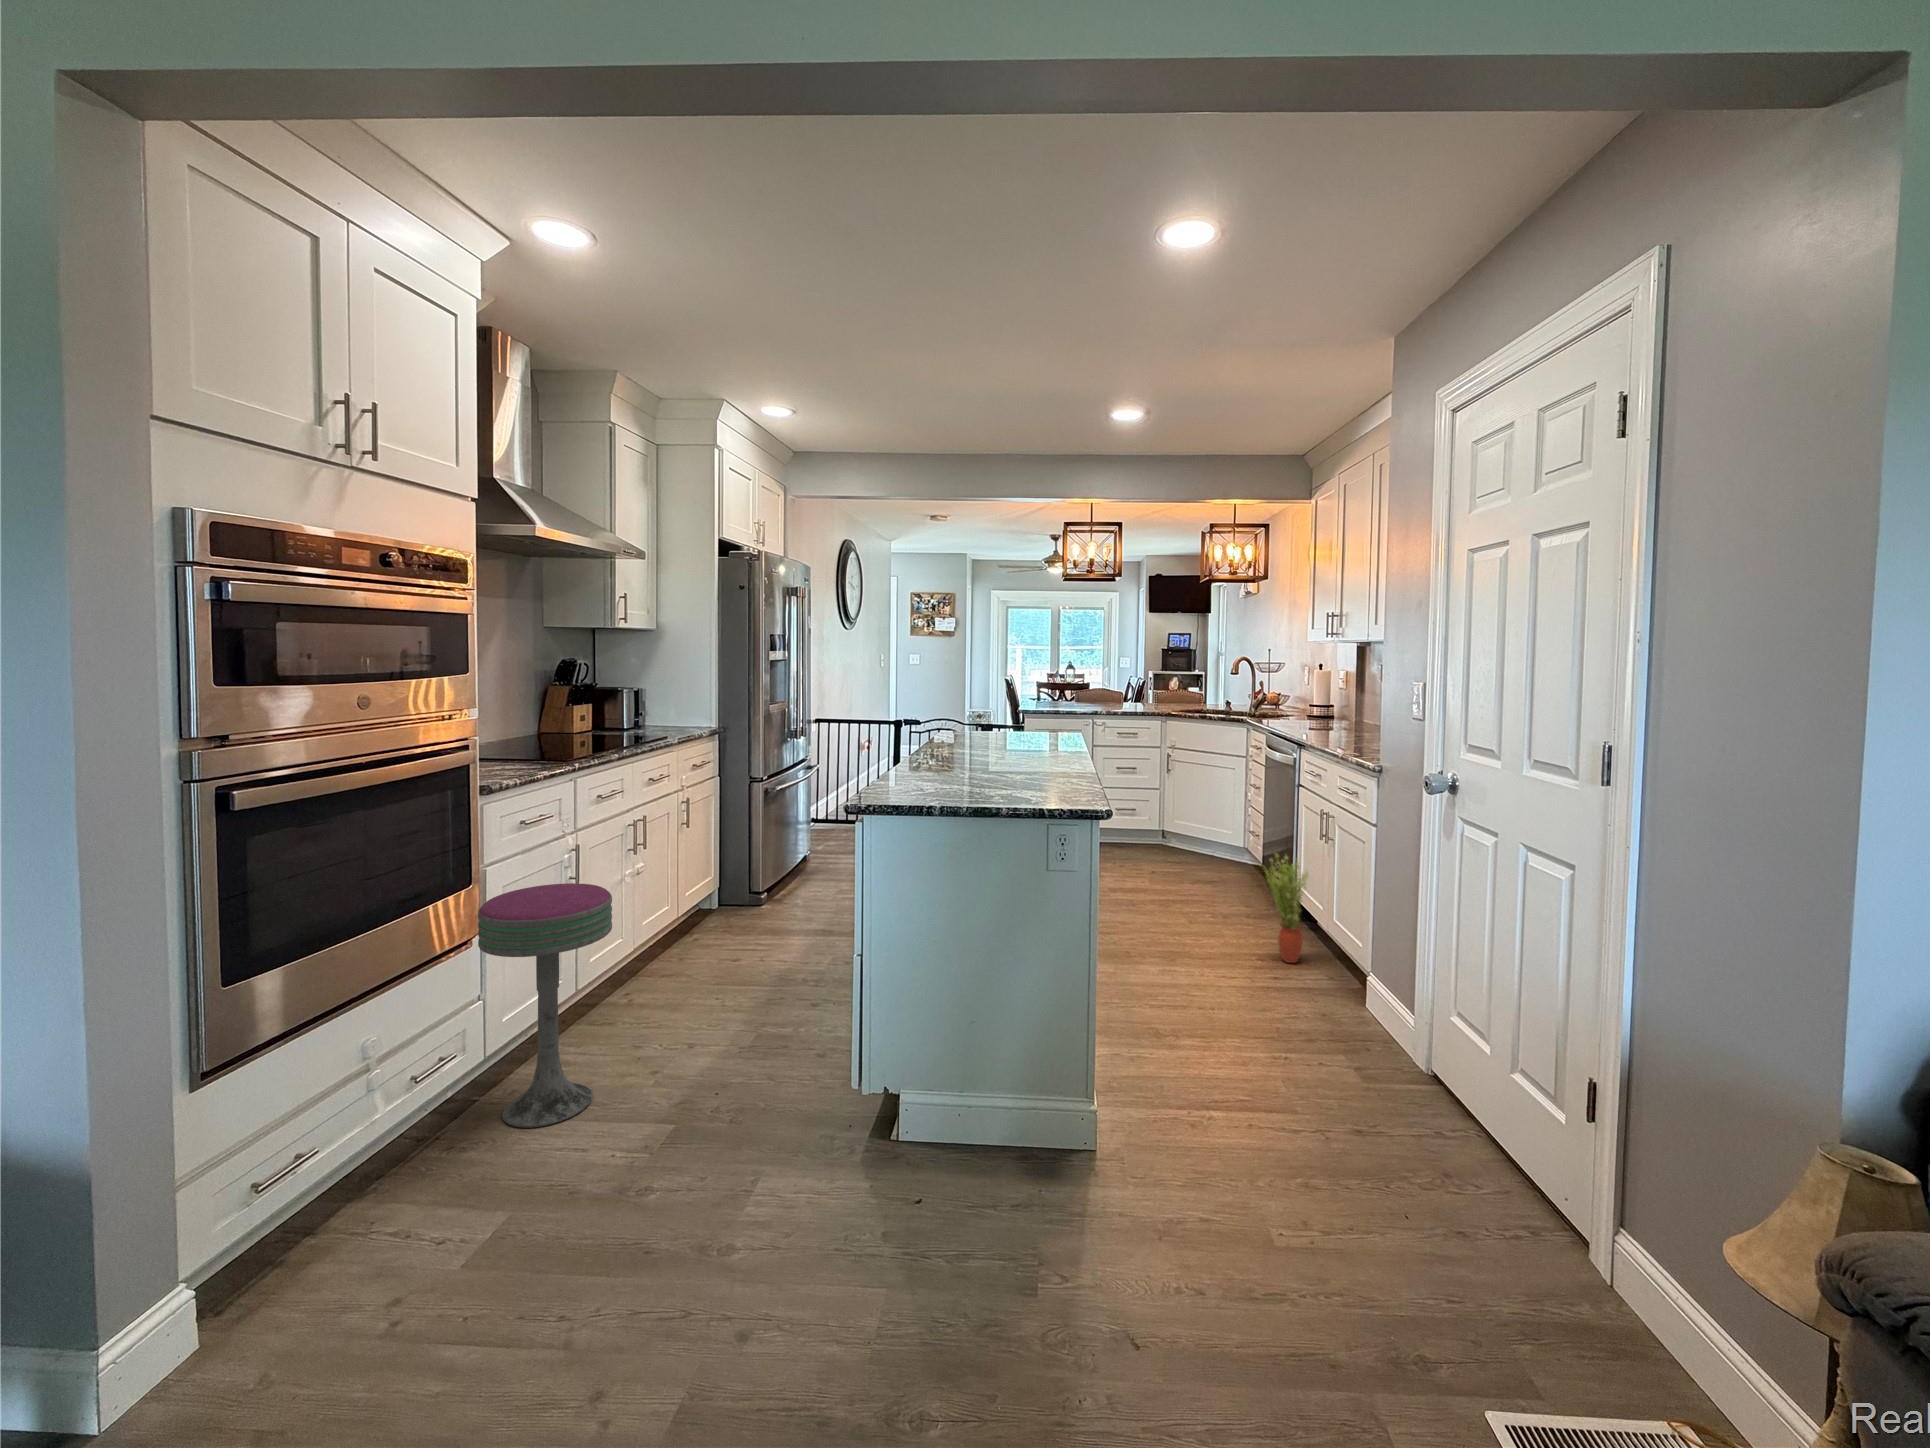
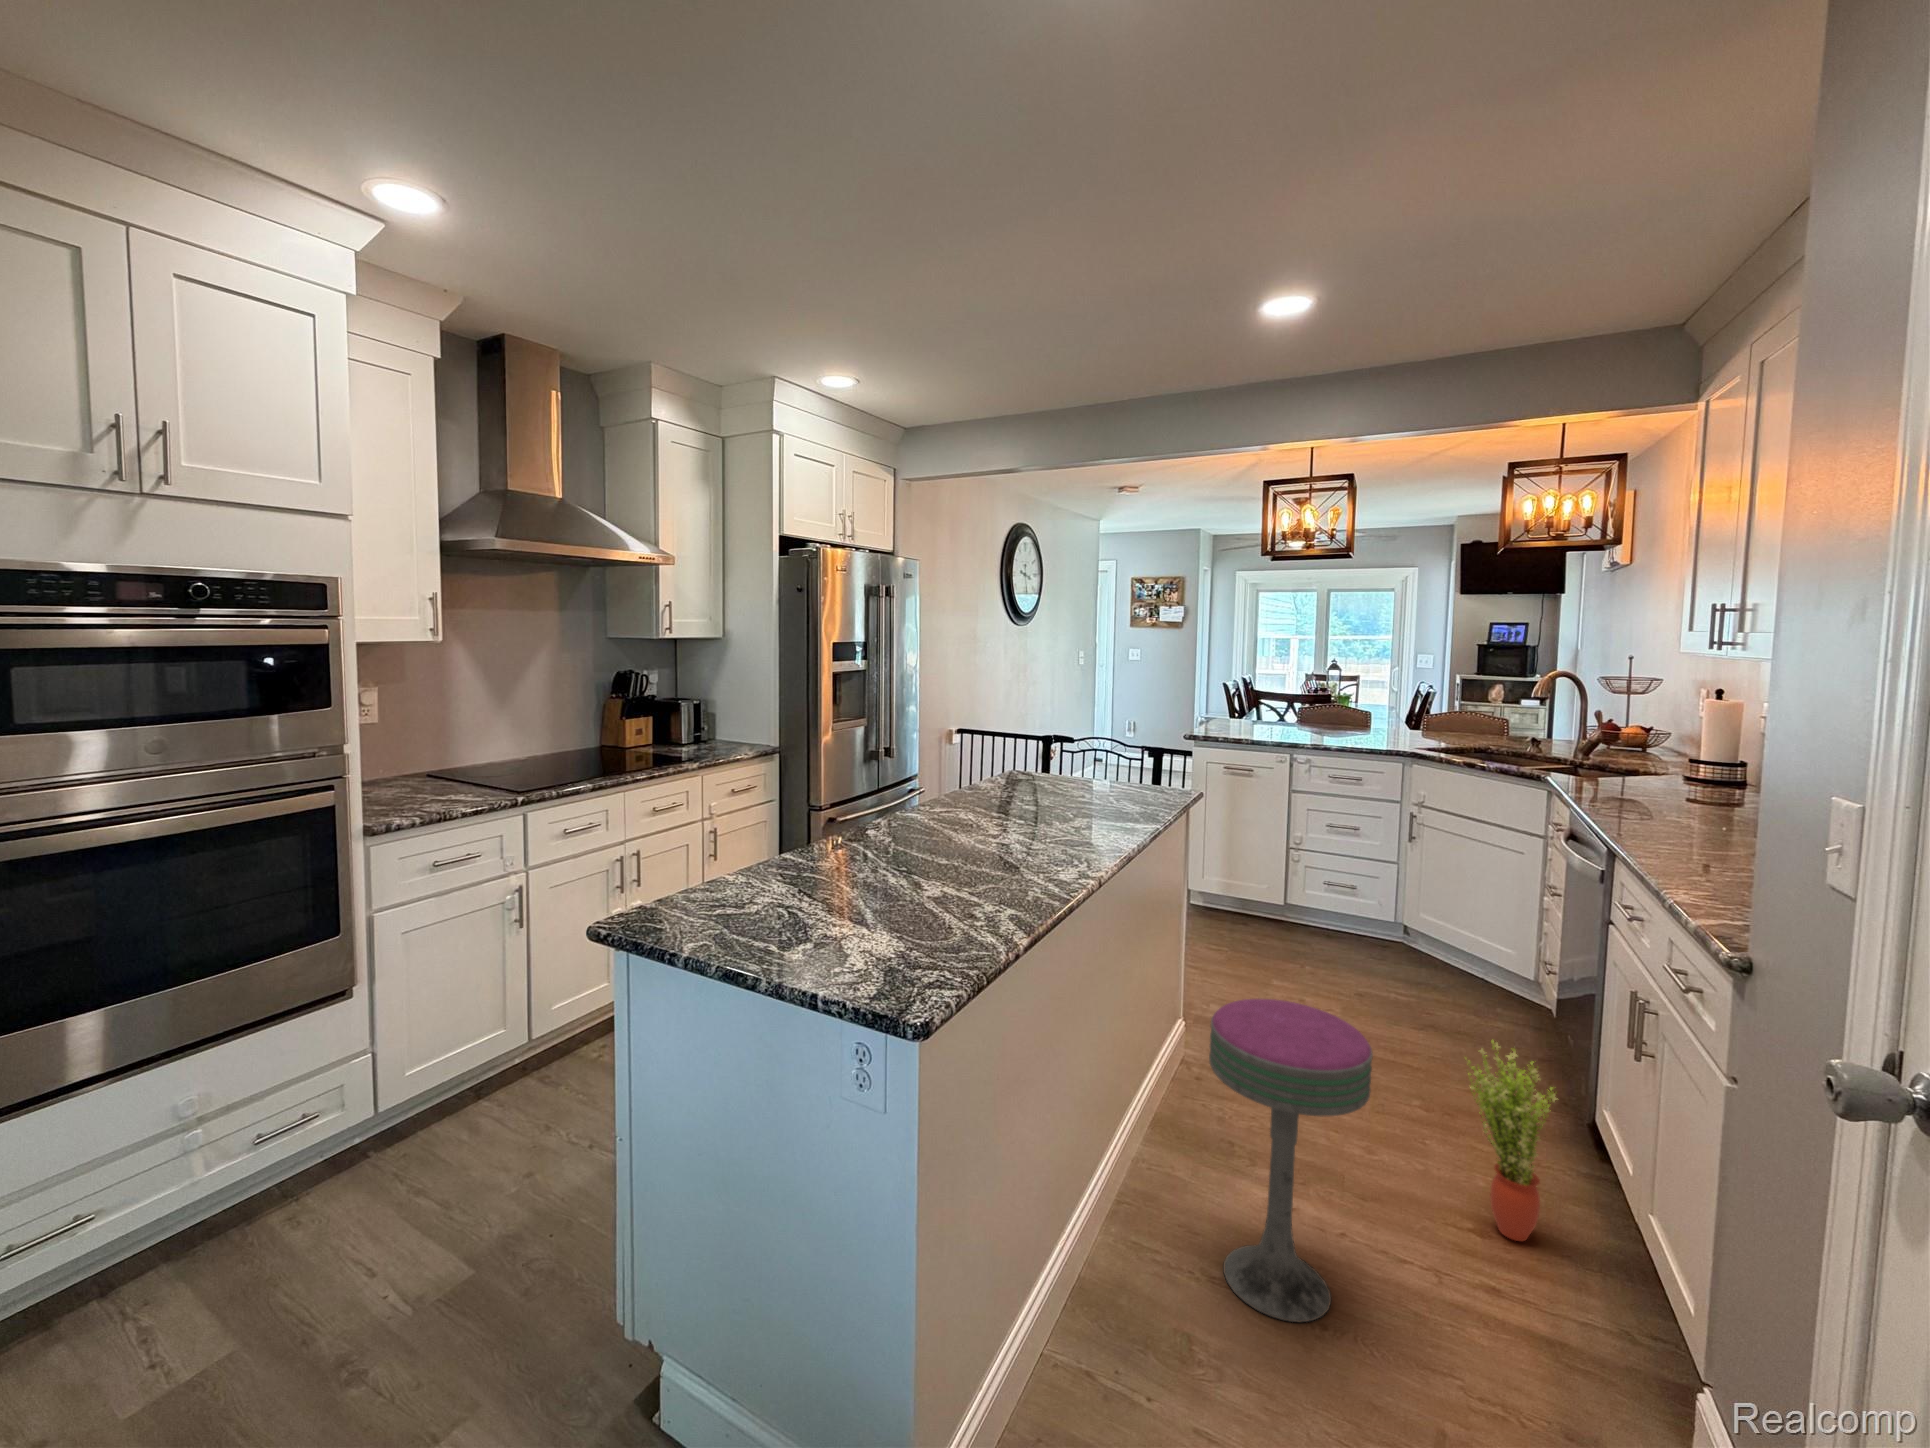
bar stool: present [478,883,612,1128] -> present [1209,999,1373,1322]

